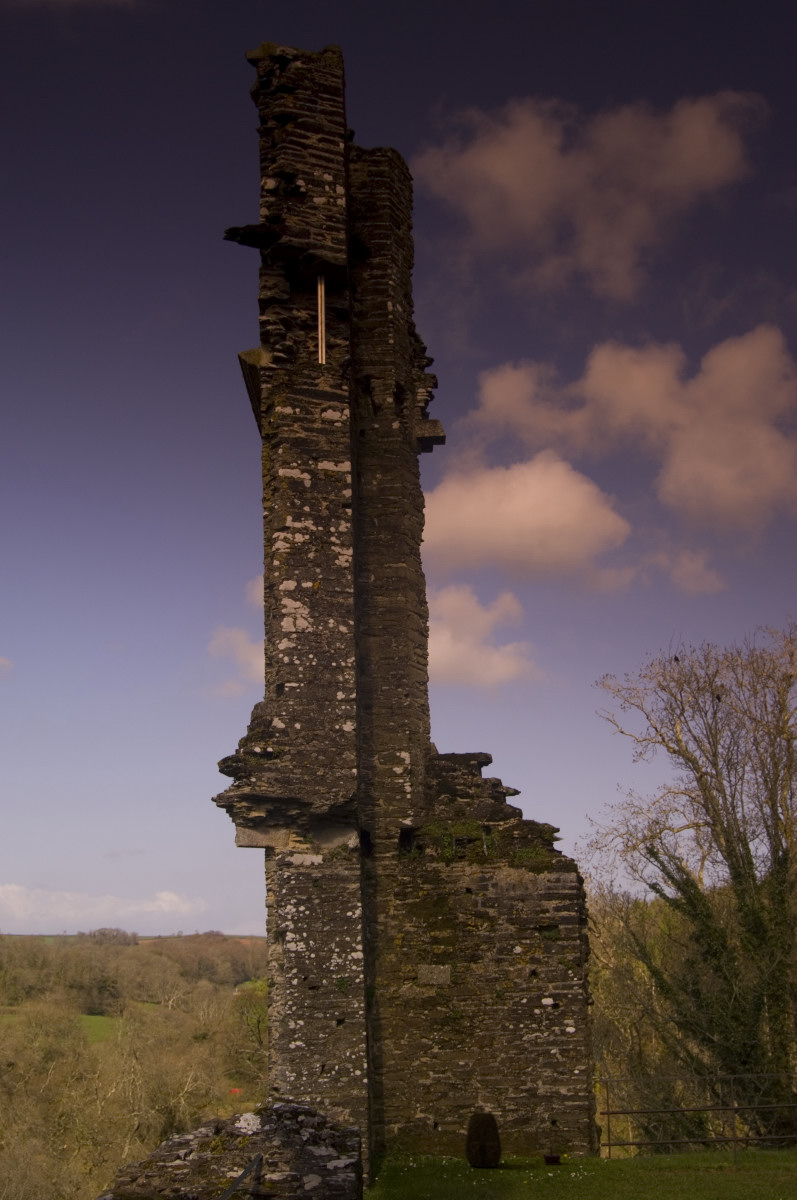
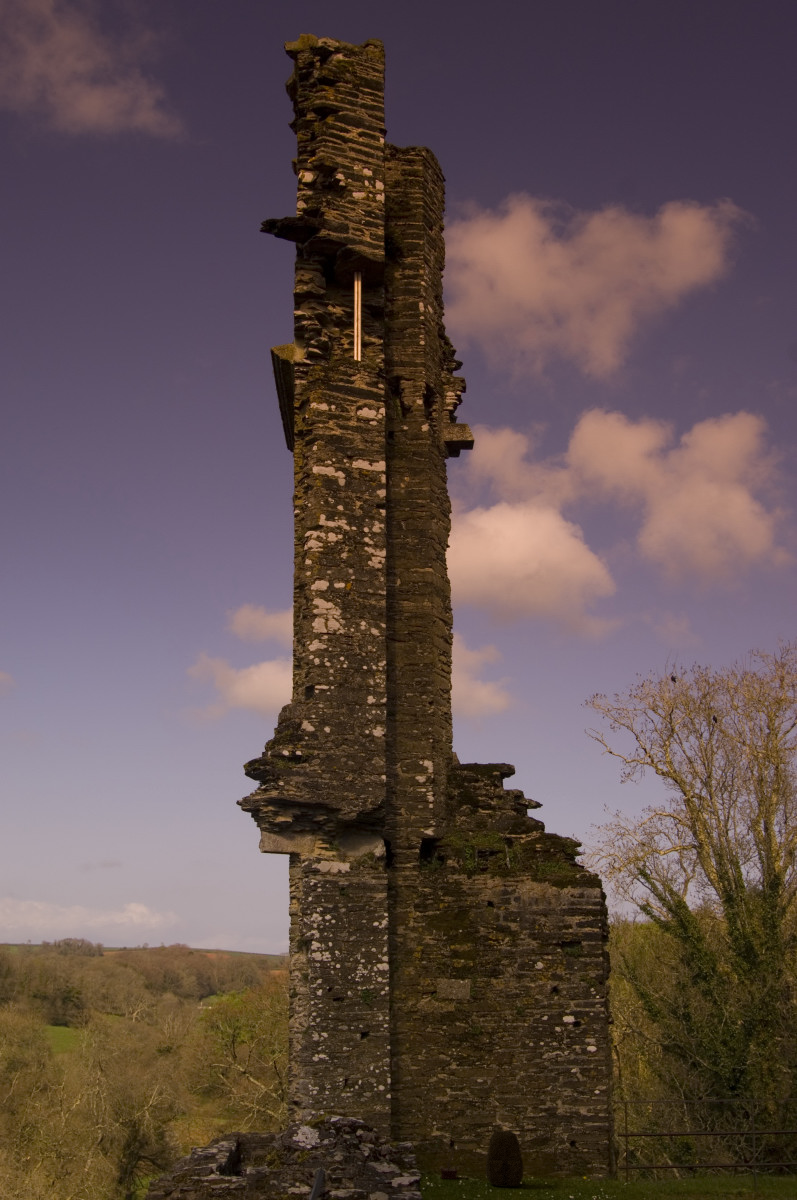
potted plant: present [539,1117,575,1164] -> present [436,1130,466,1179]

